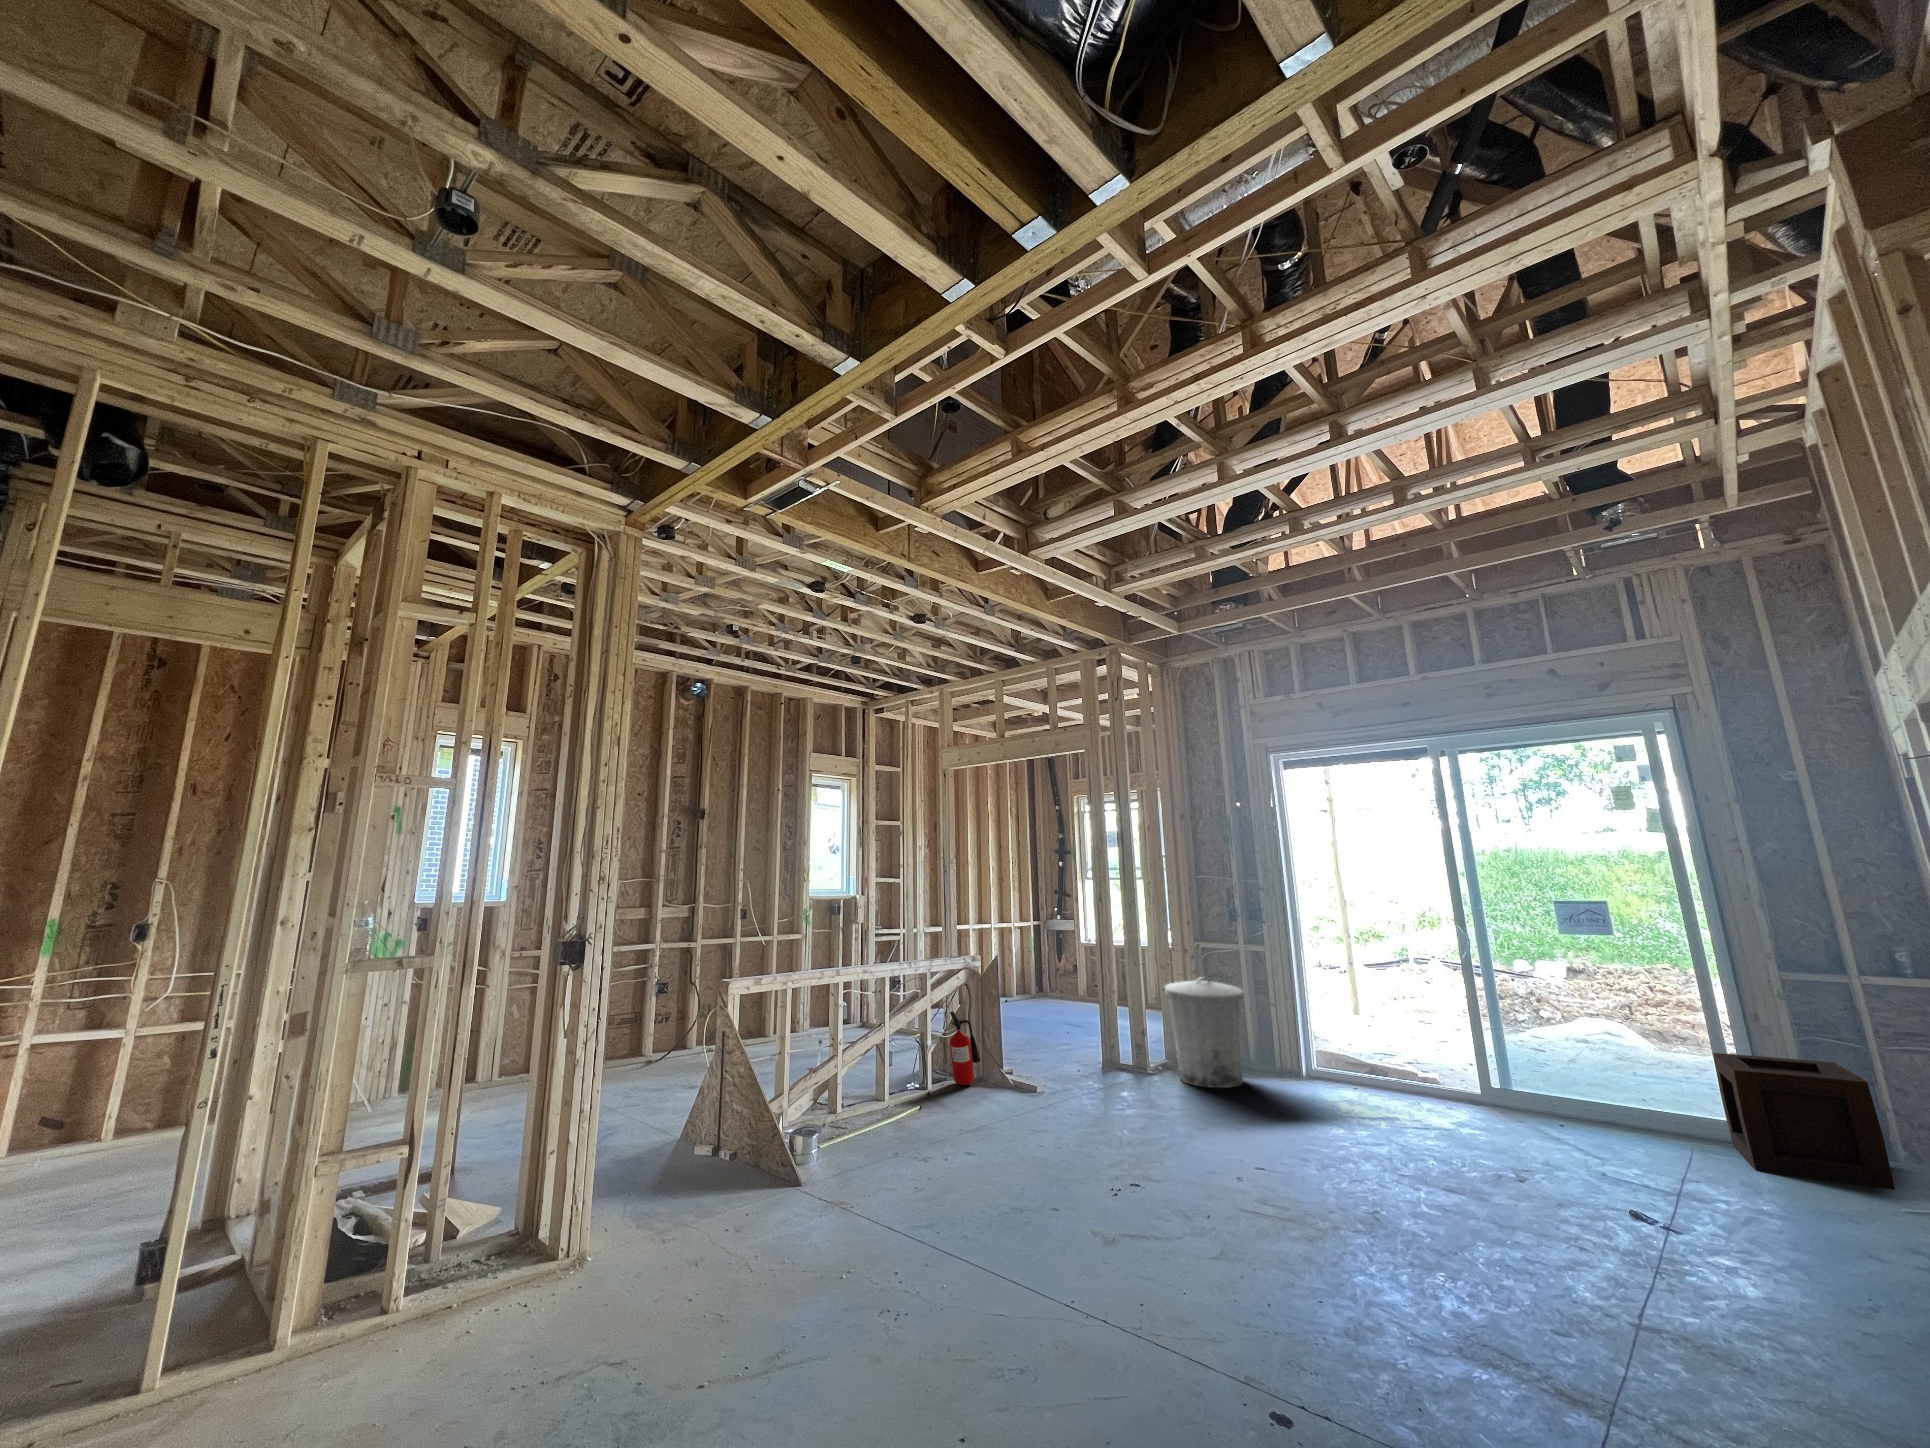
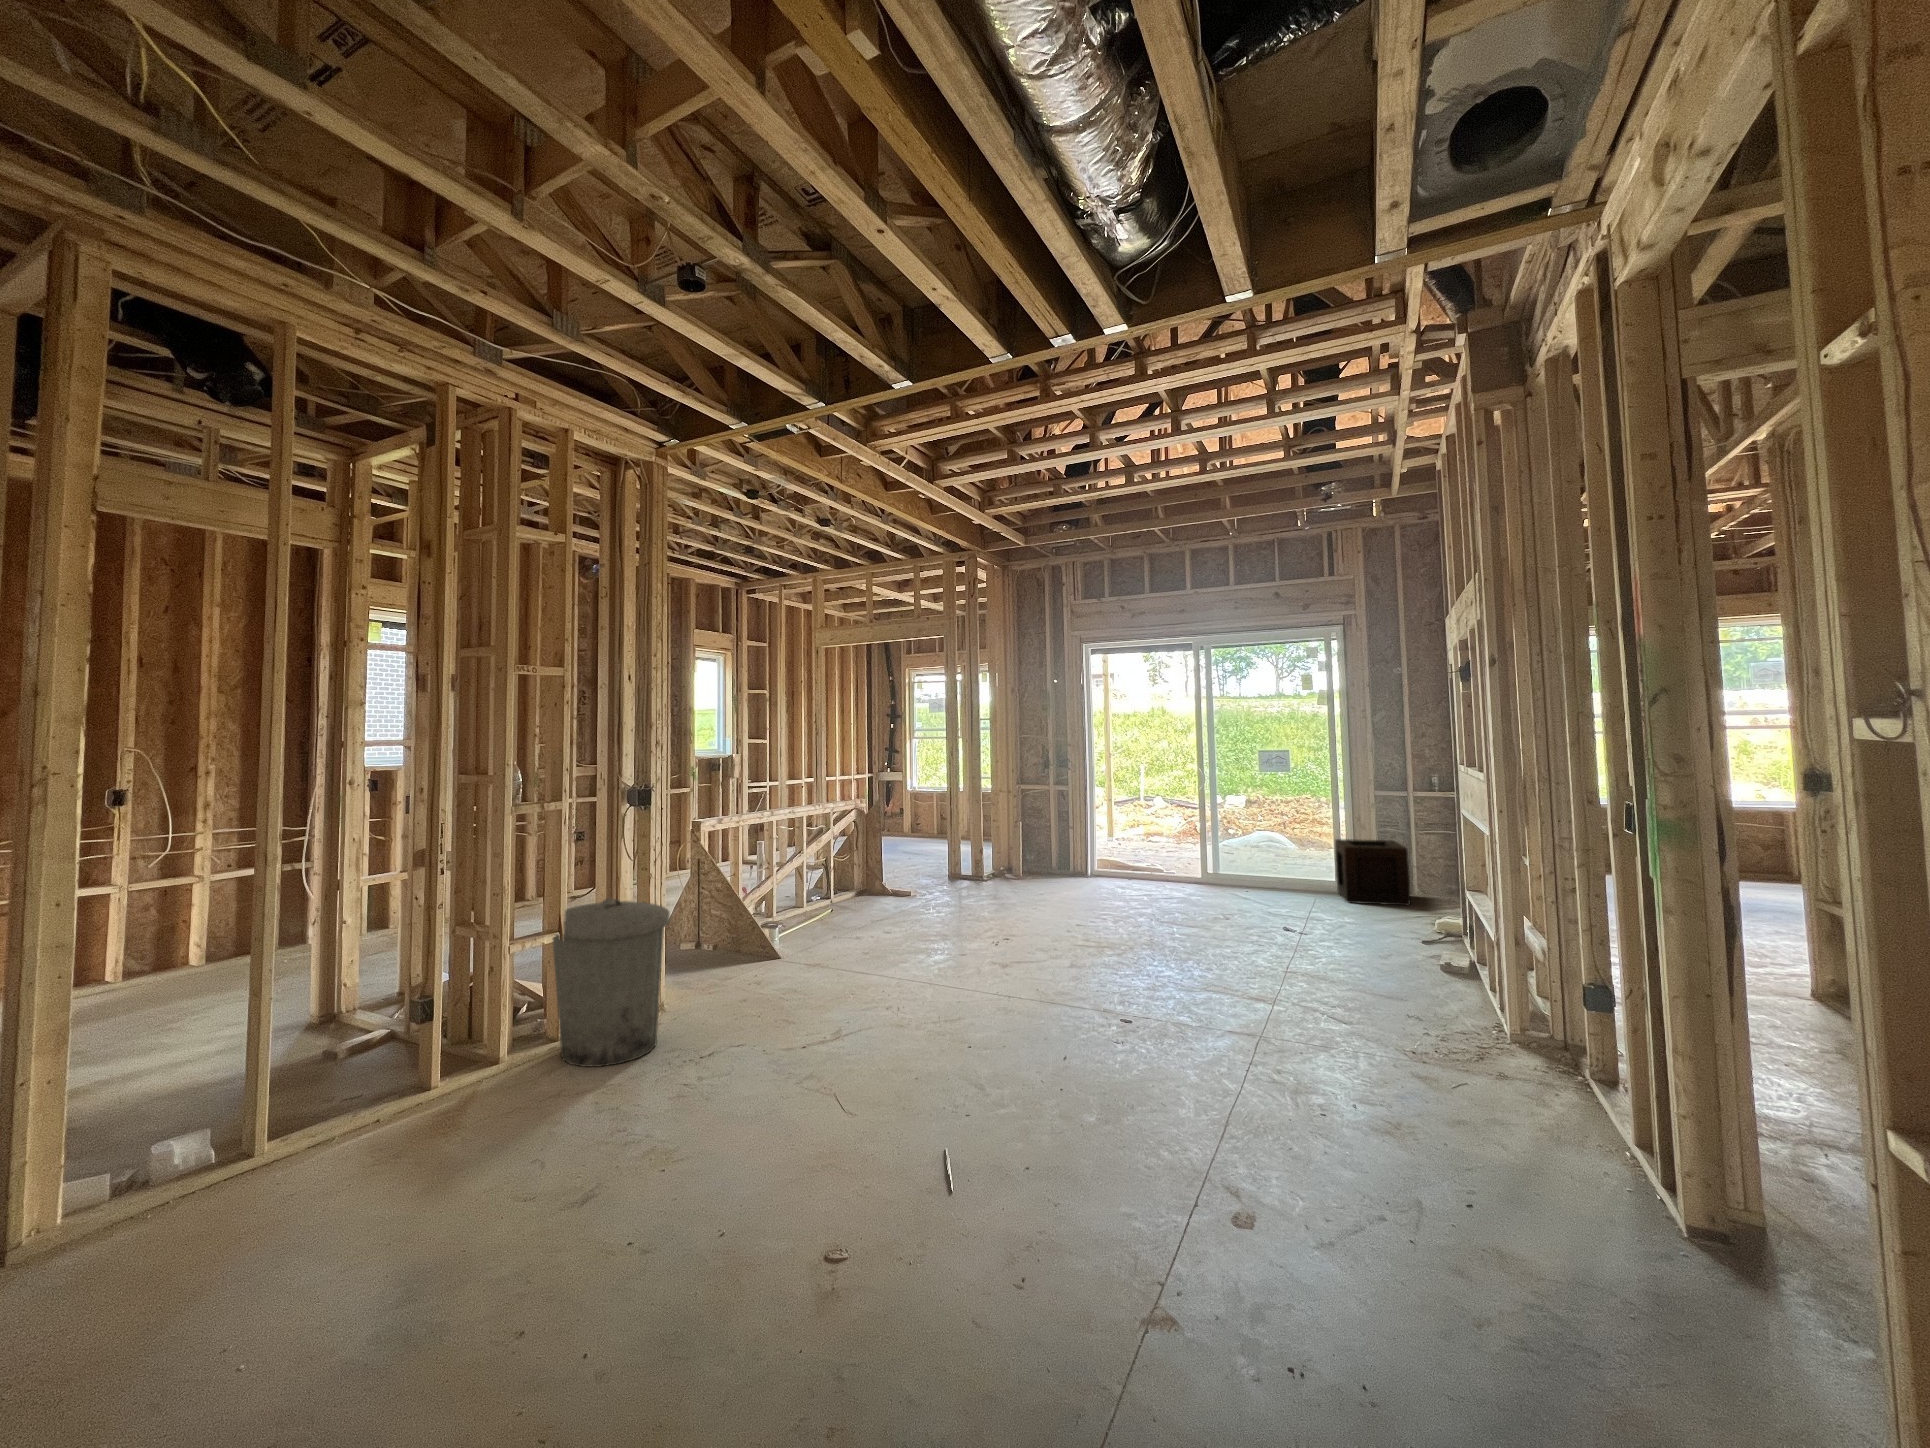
trash can: present [1165,977,1244,1088] -> present [553,898,670,1067]
fire extinguisher: present [950,1011,981,1085] -> none [842,842,865,896]

